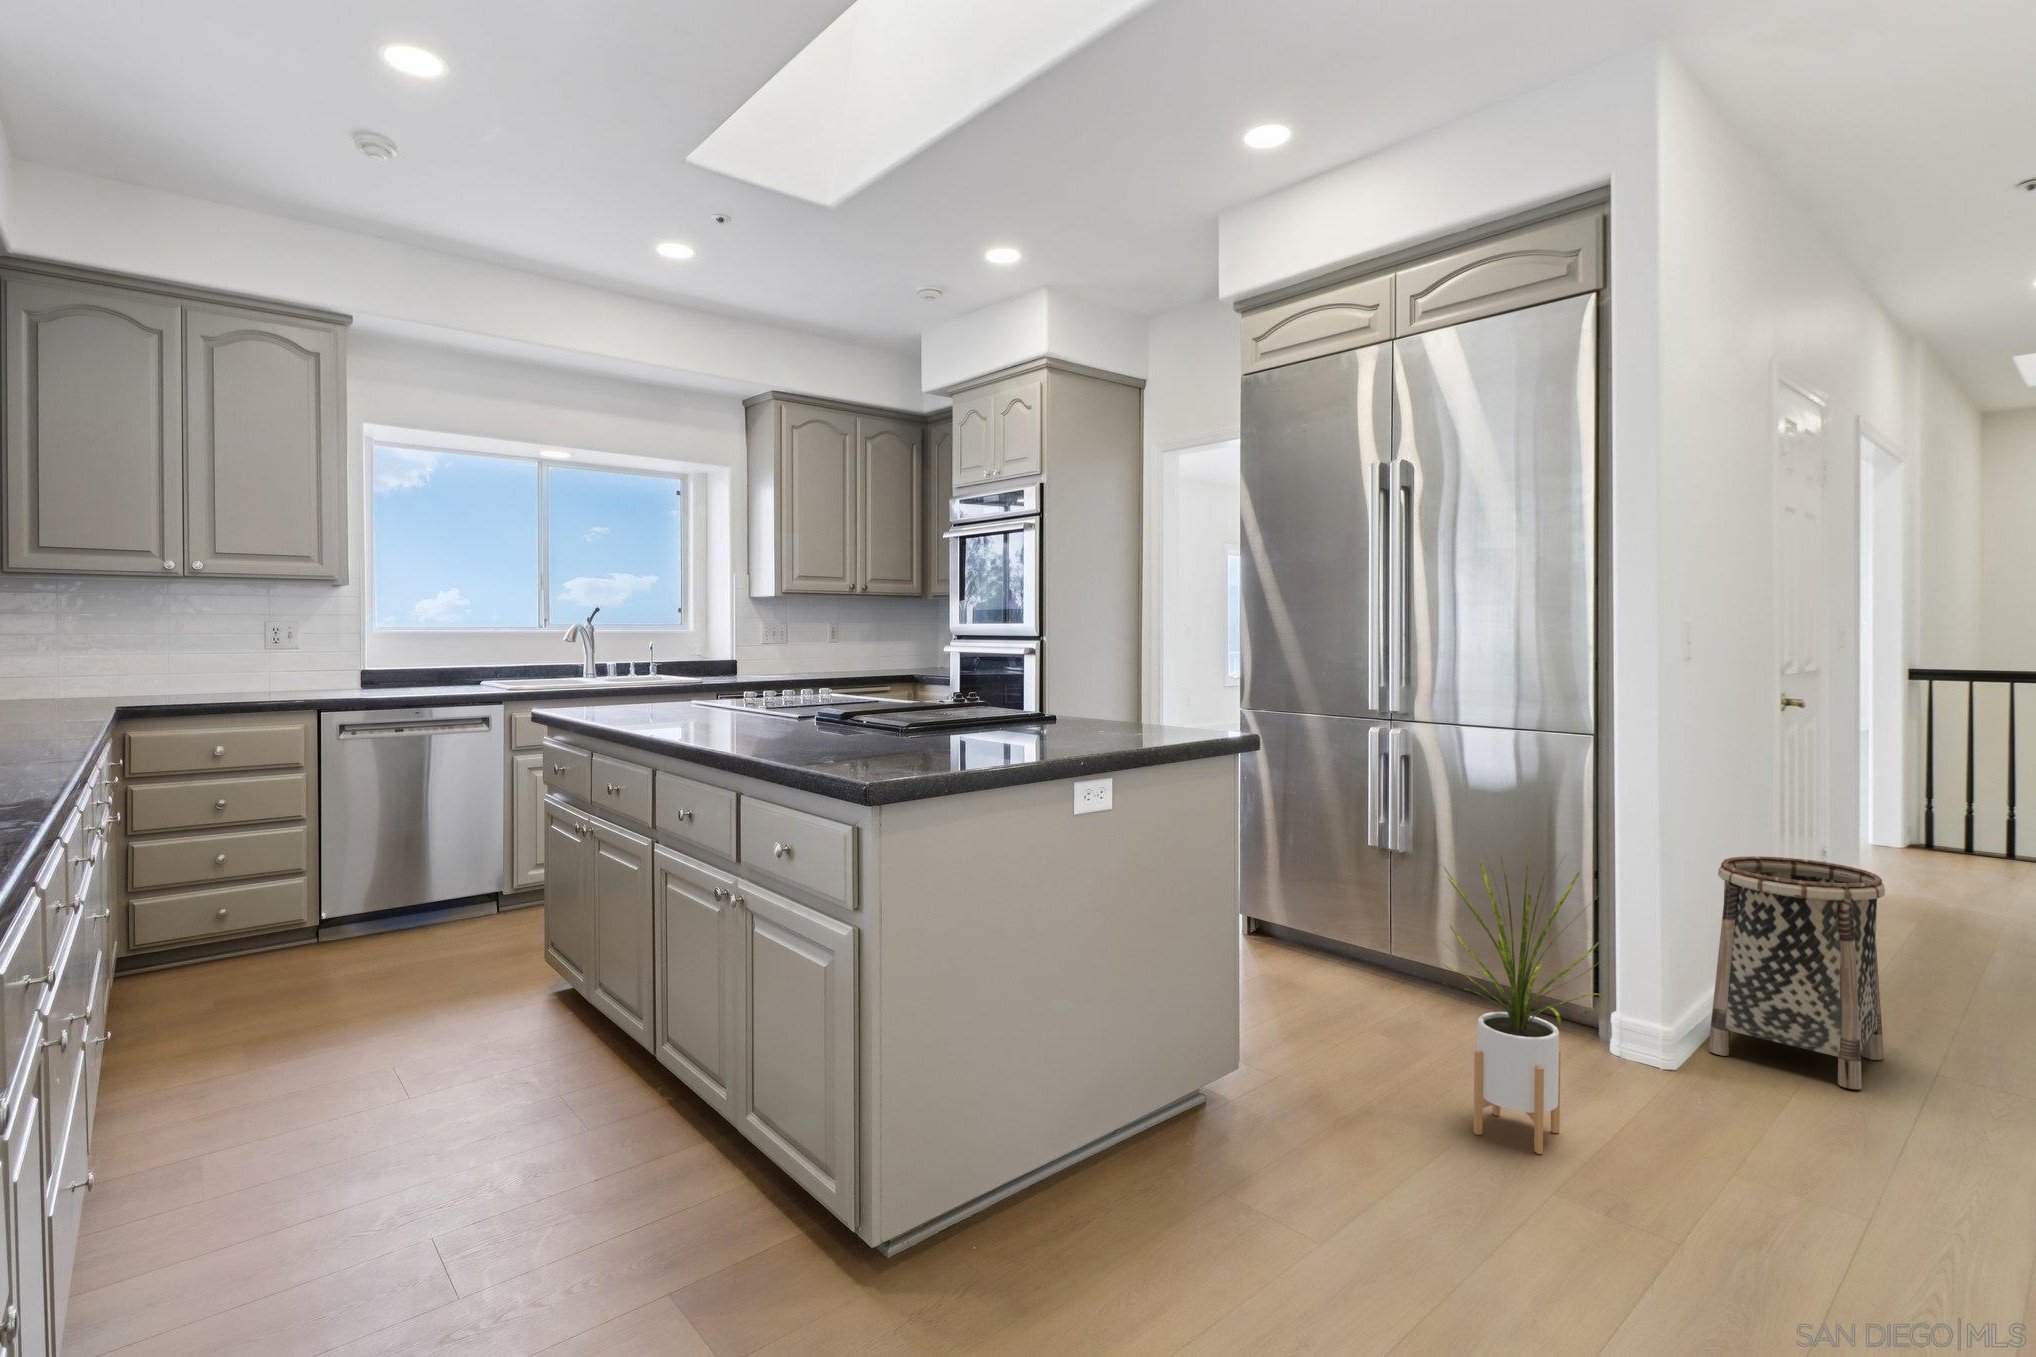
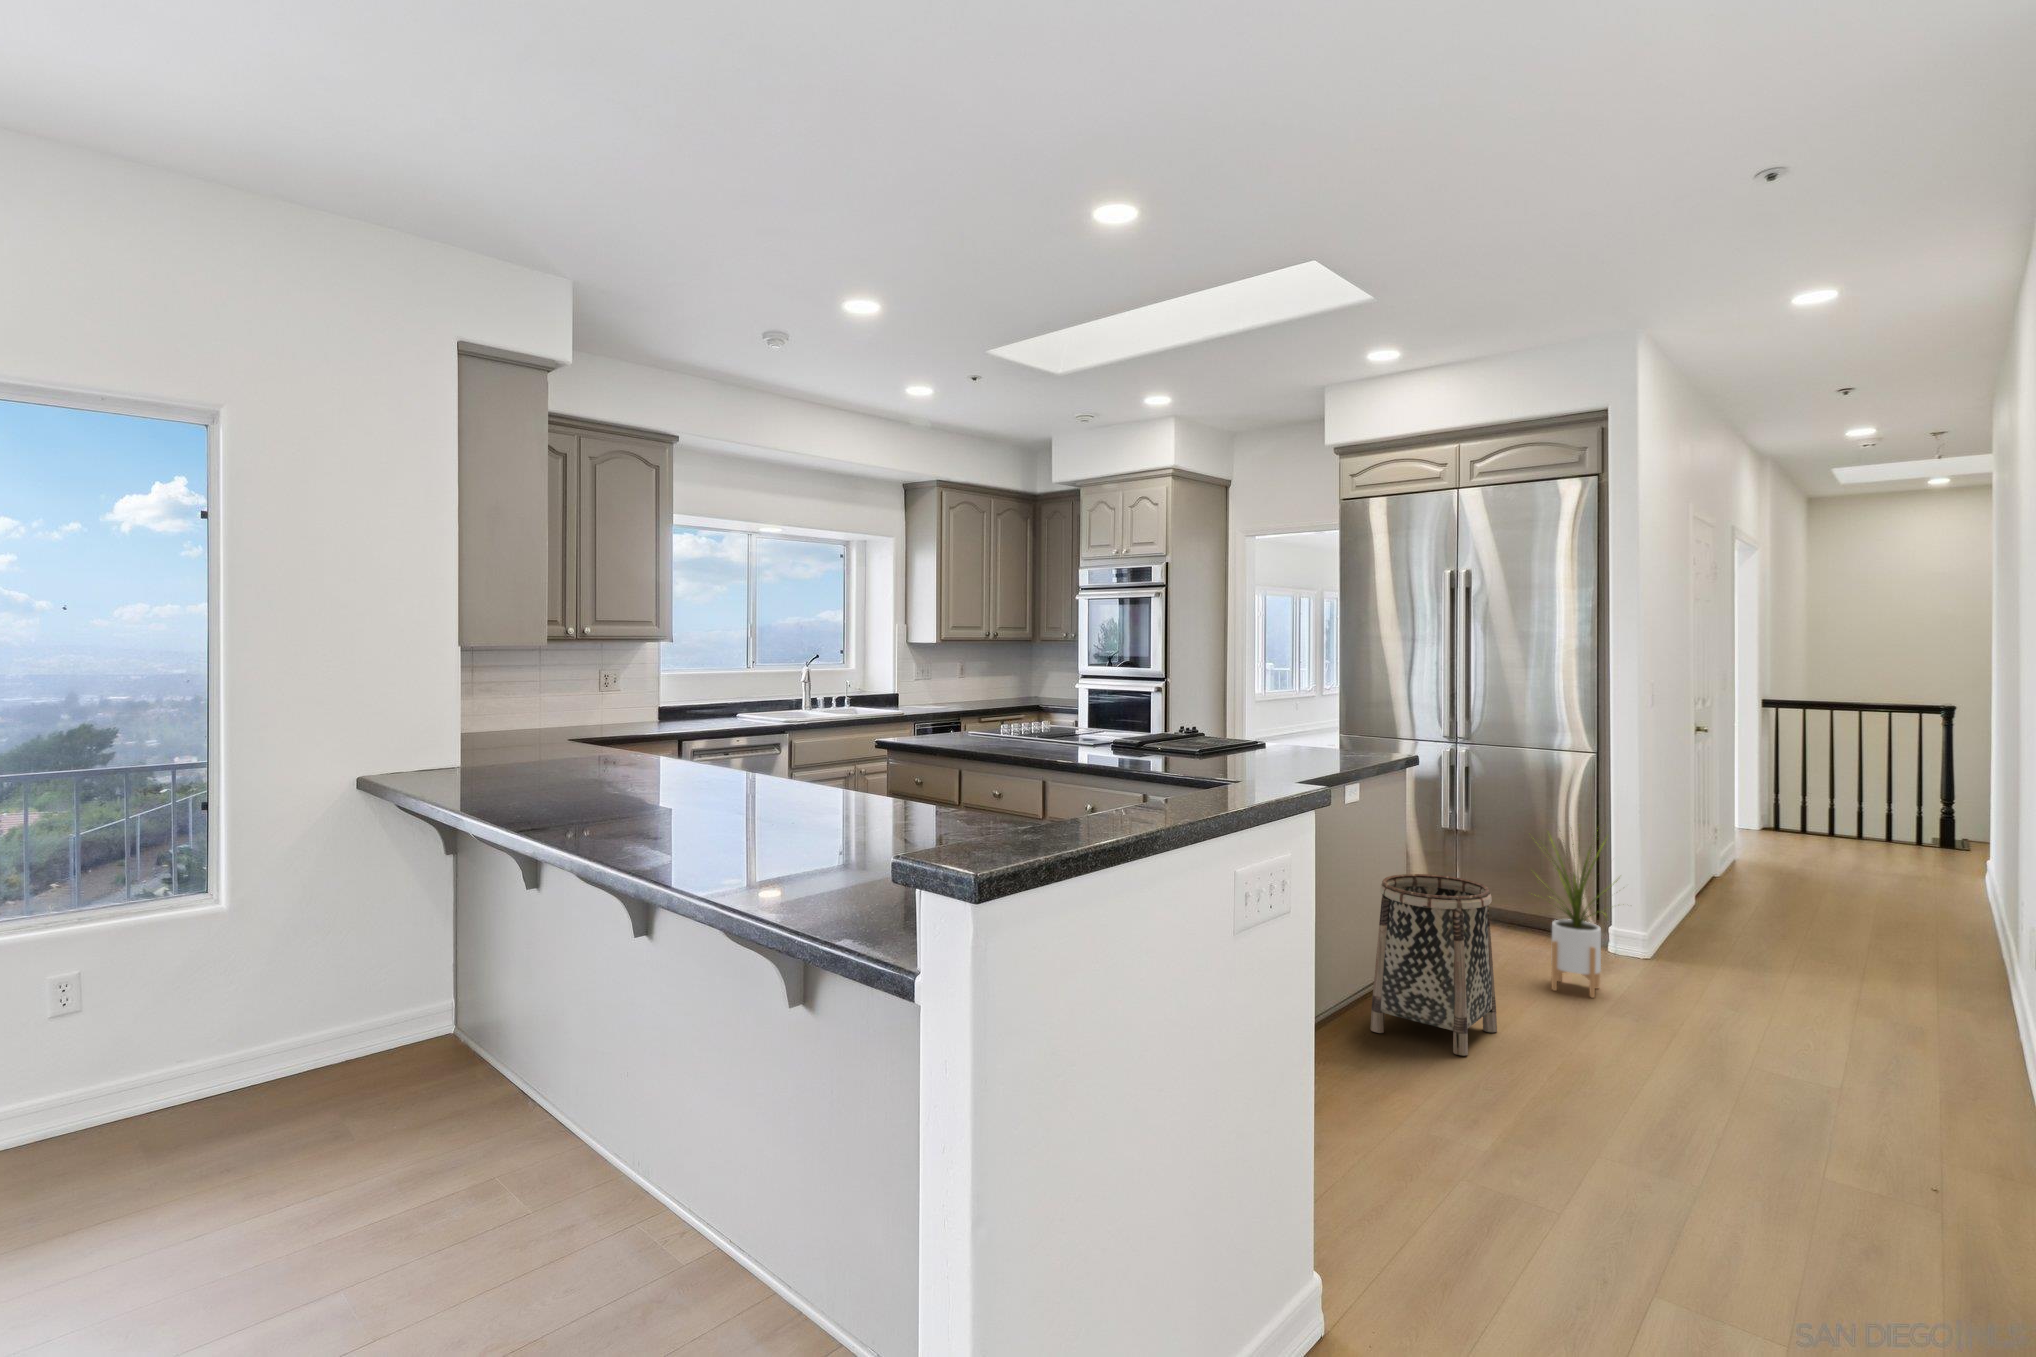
basket: present [1709,856,1885,1089] -> present [1371,874,1497,1056]

